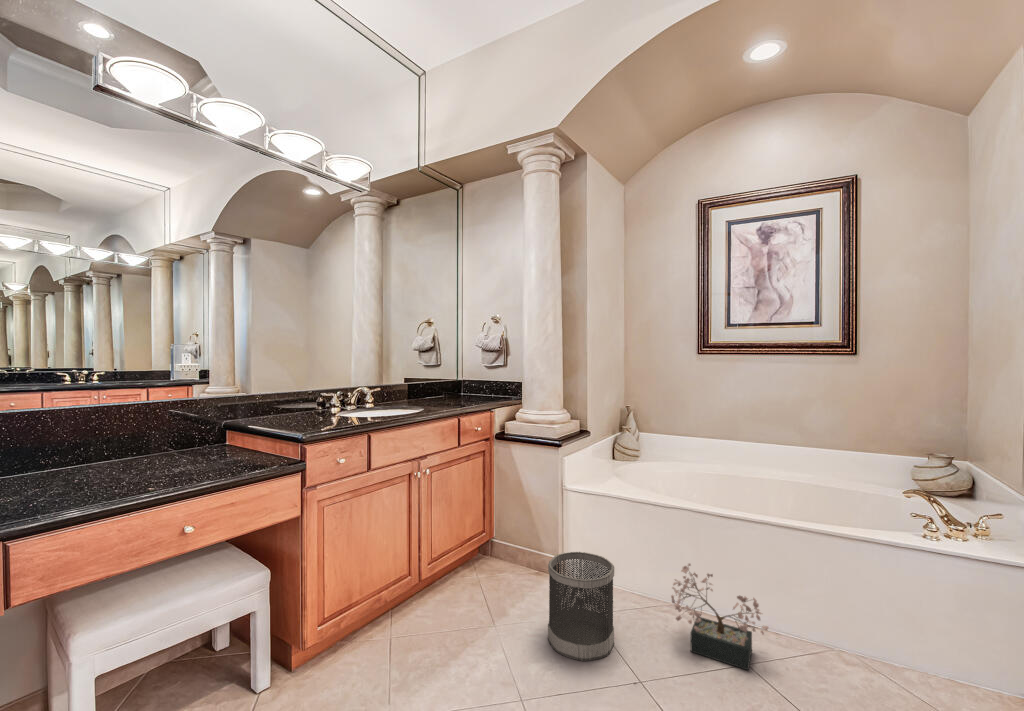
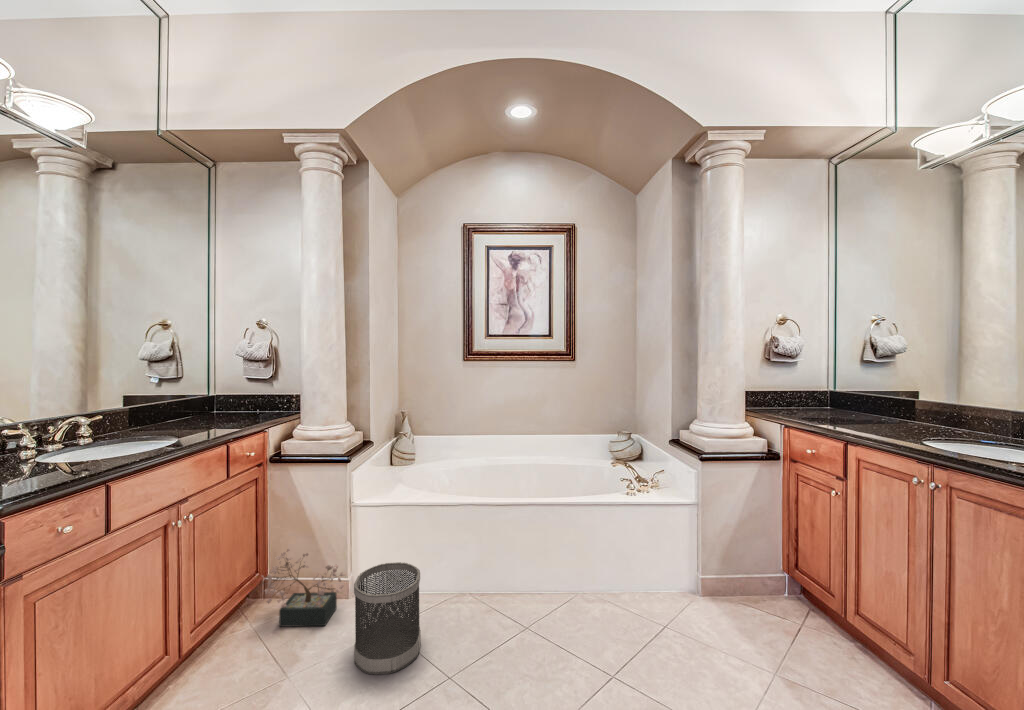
decorative plant: present [671,564,768,670] -> present [262,549,344,627]

